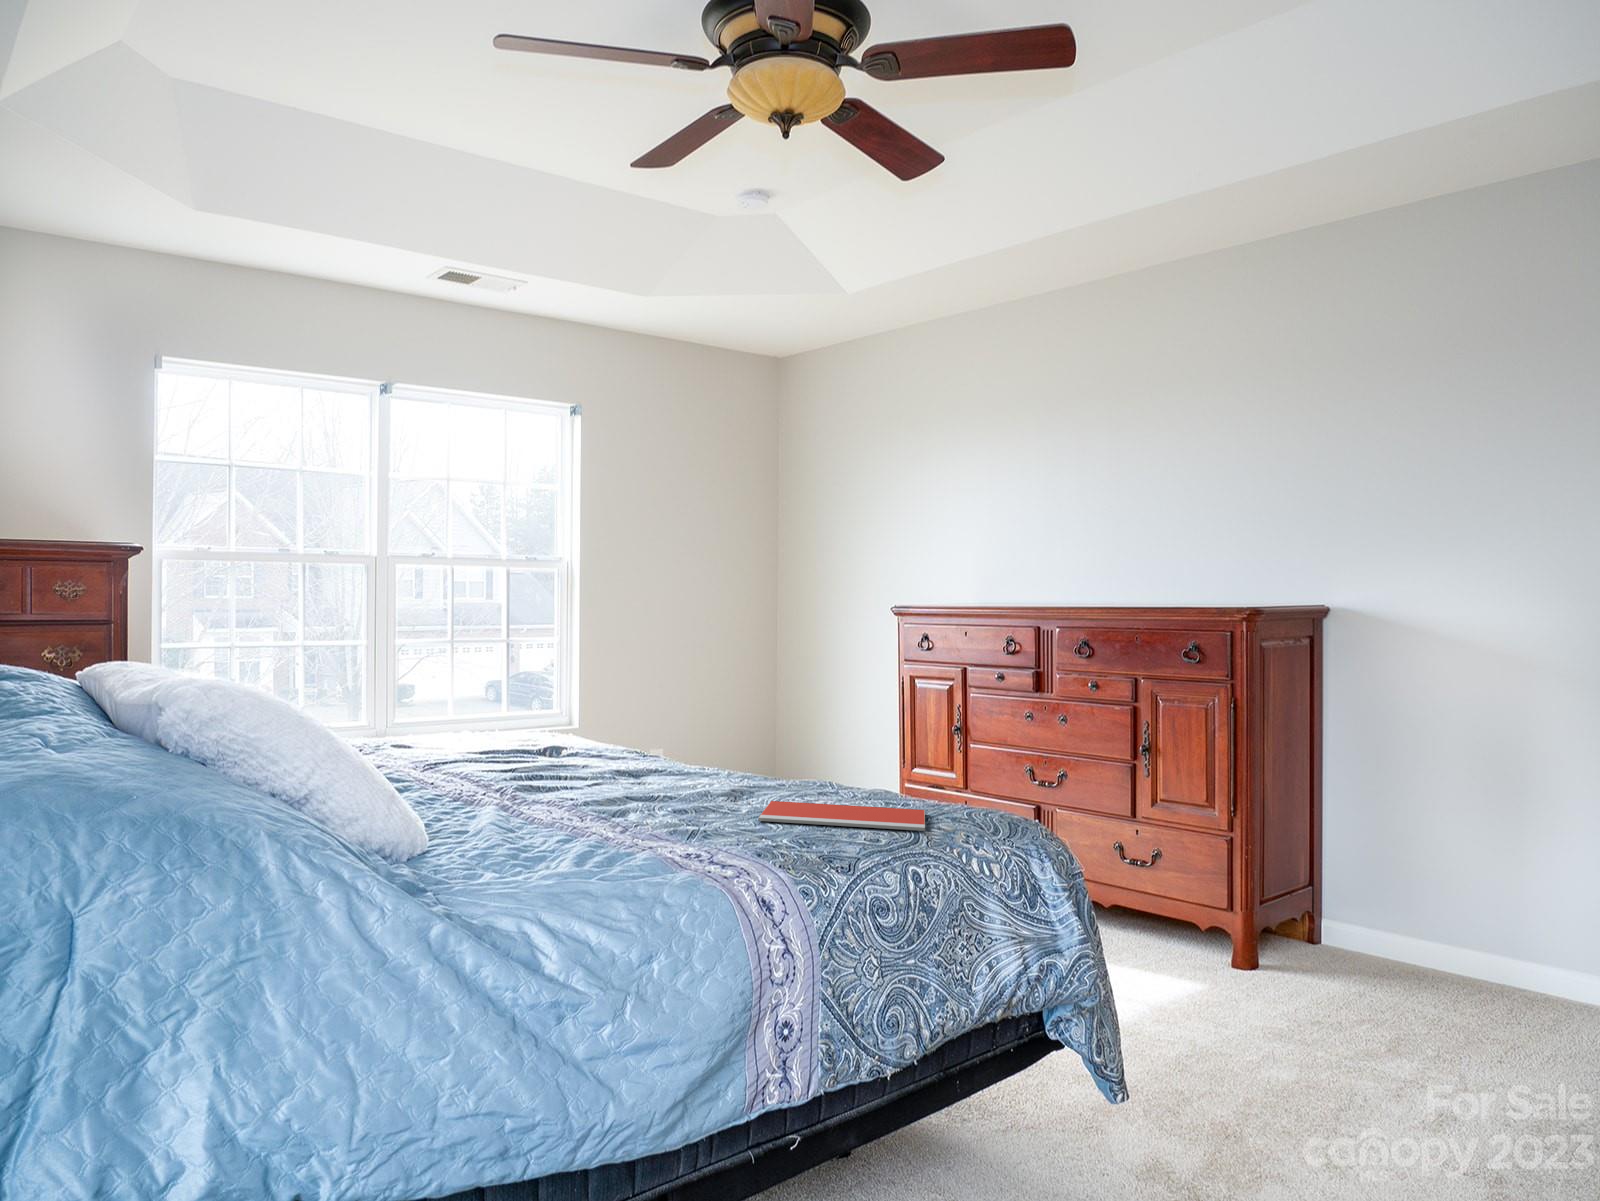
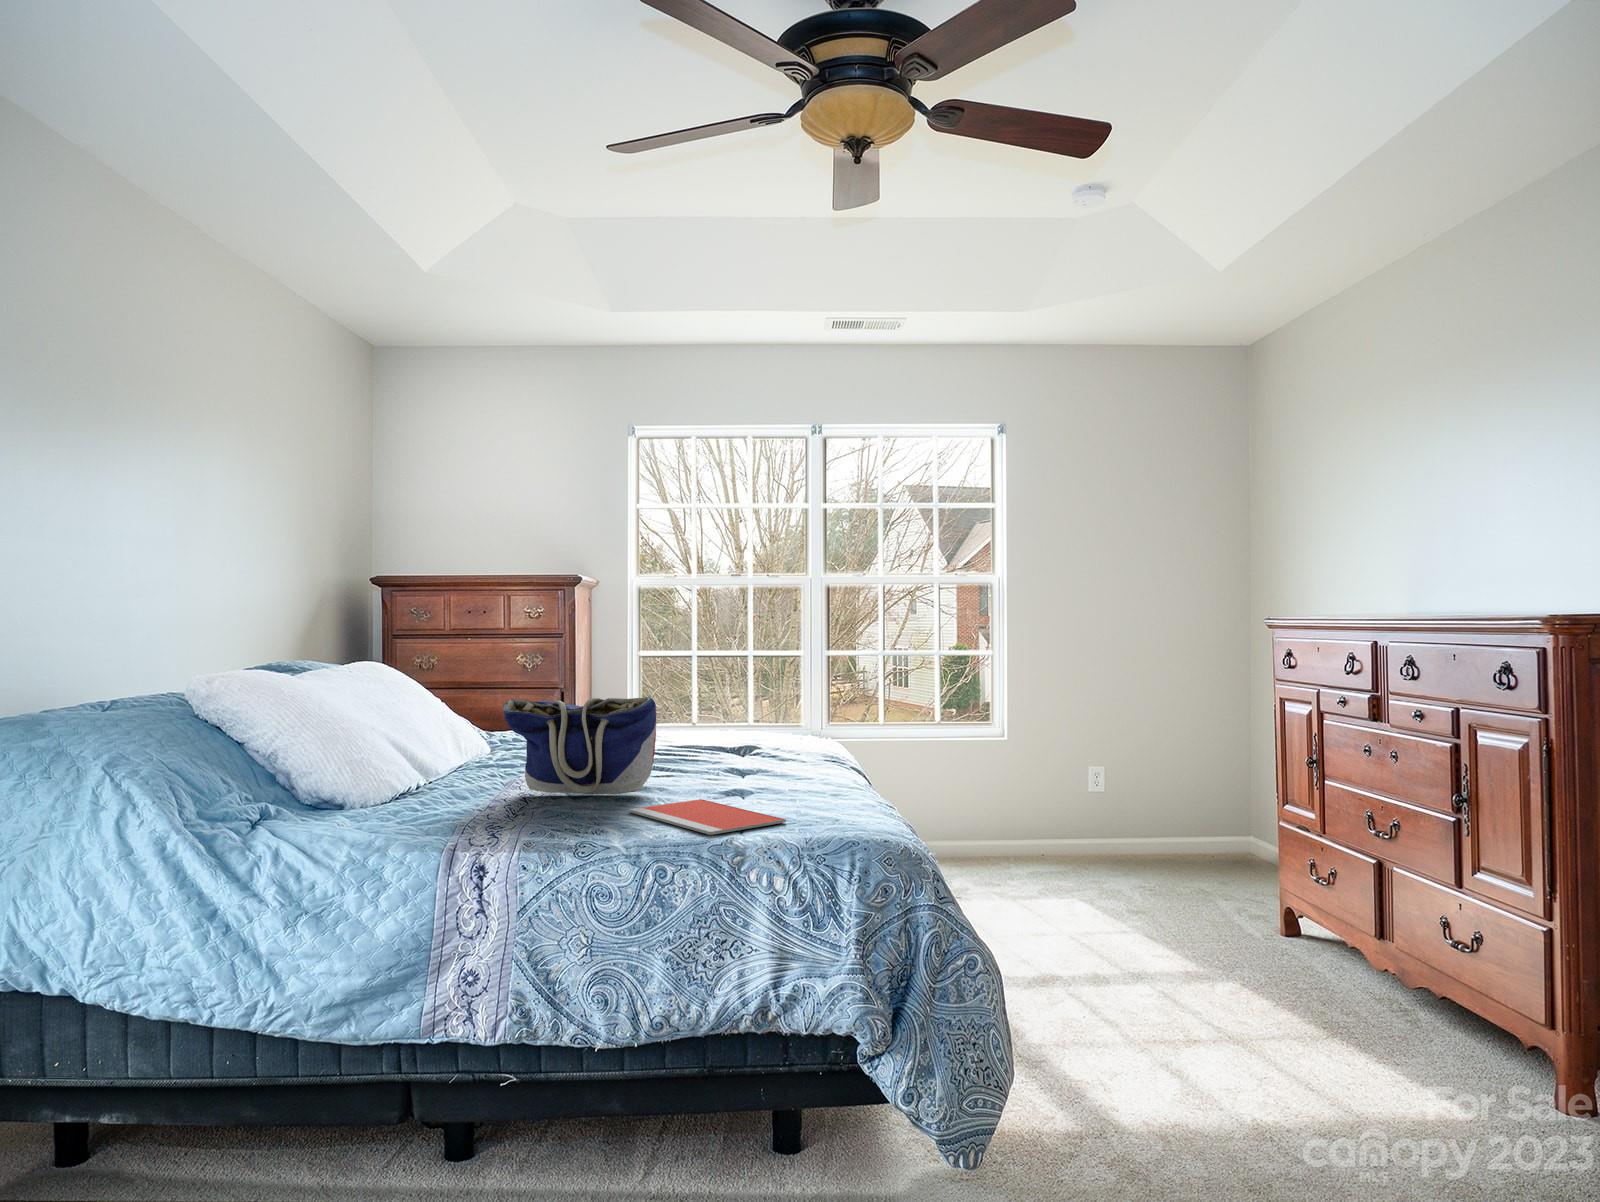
tote bag: none [526,684,717,811] -> present [503,696,656,794]

